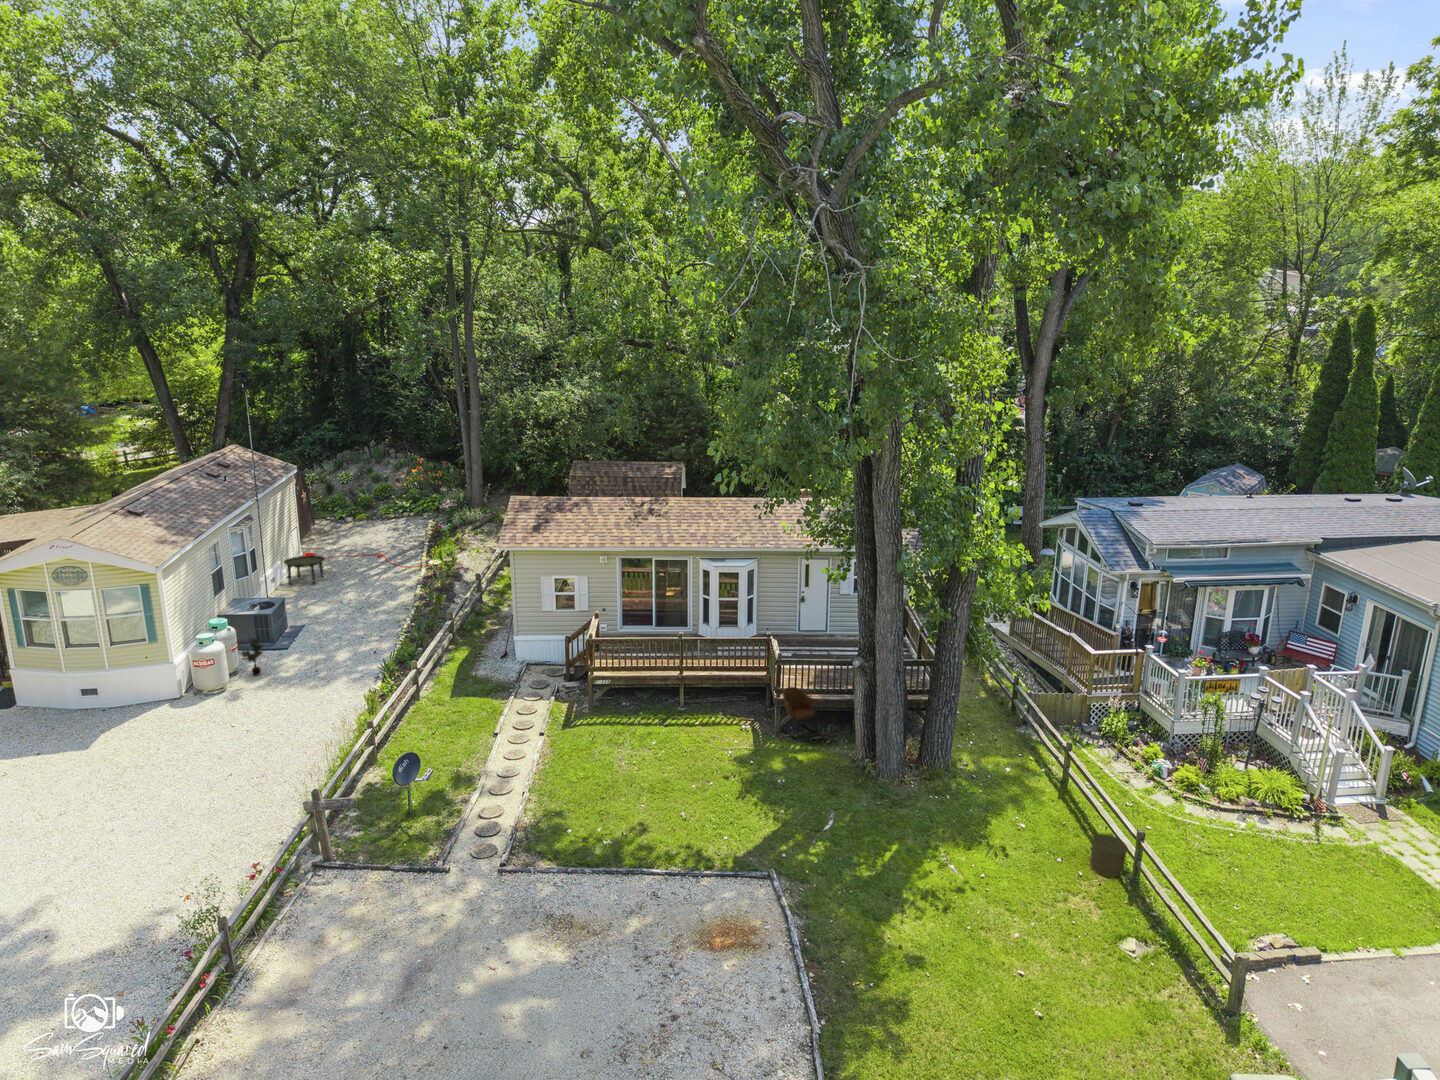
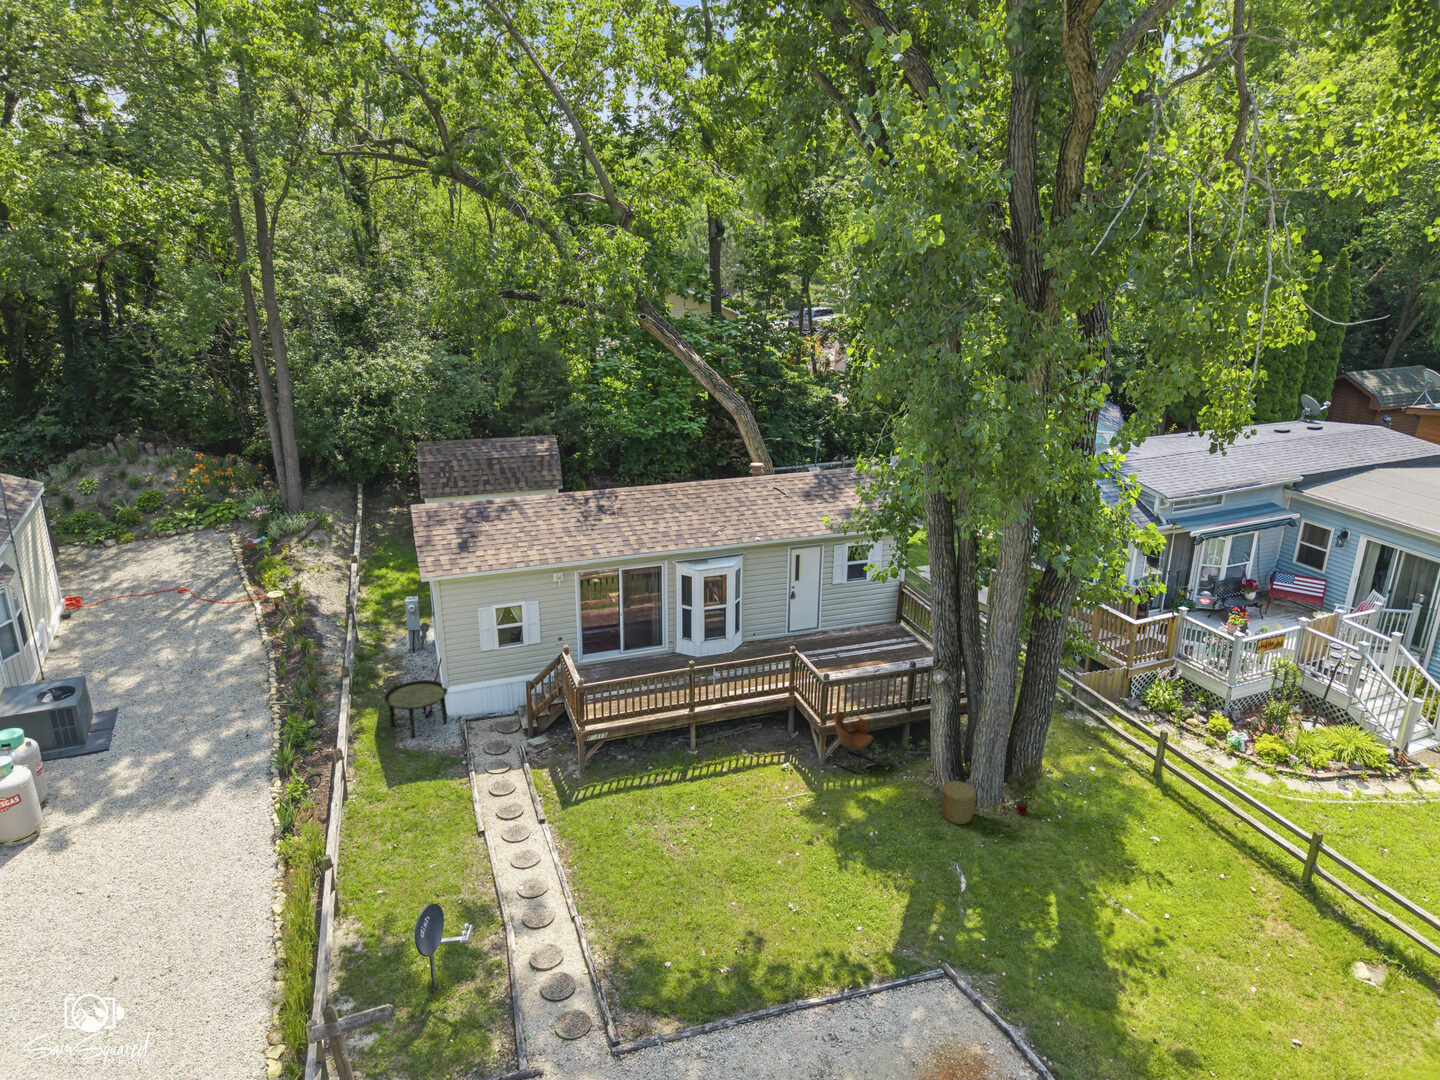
round table: present [284,555,325,584] -> present [385,680,447,738]
potted tree: present [241,638,263,676] -> present [1007,759,1041,815]
woven basket: present [1090,834,1127,878] -> present [942,781,976,824]

